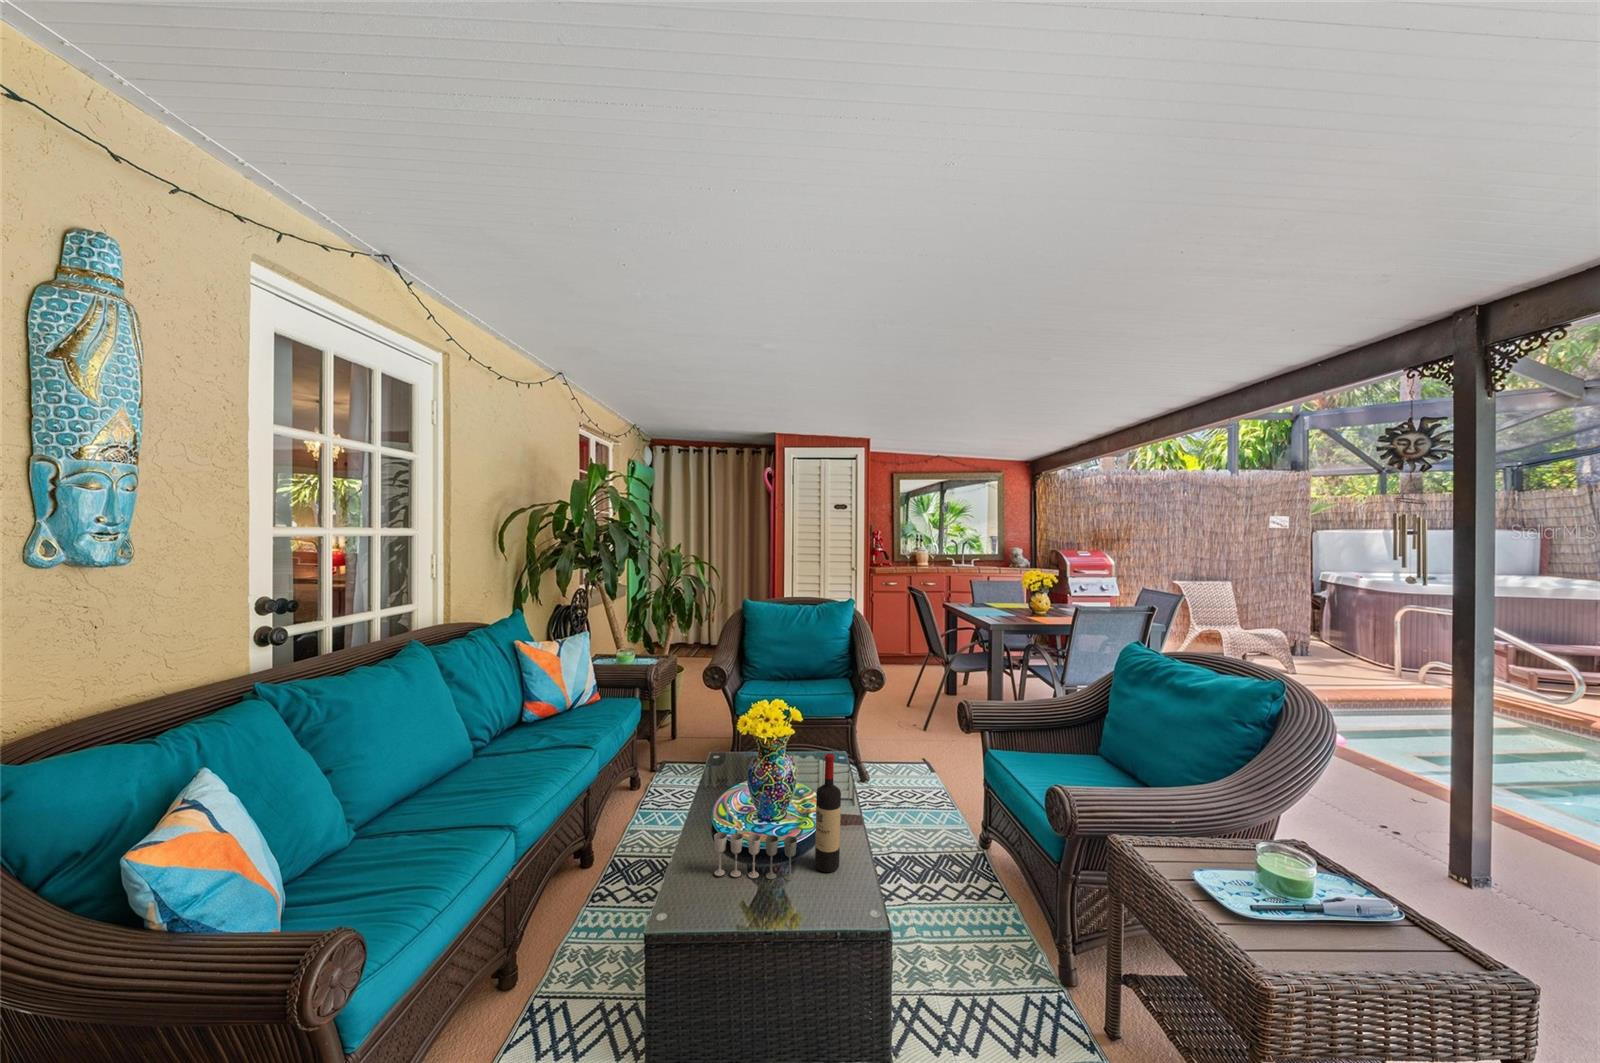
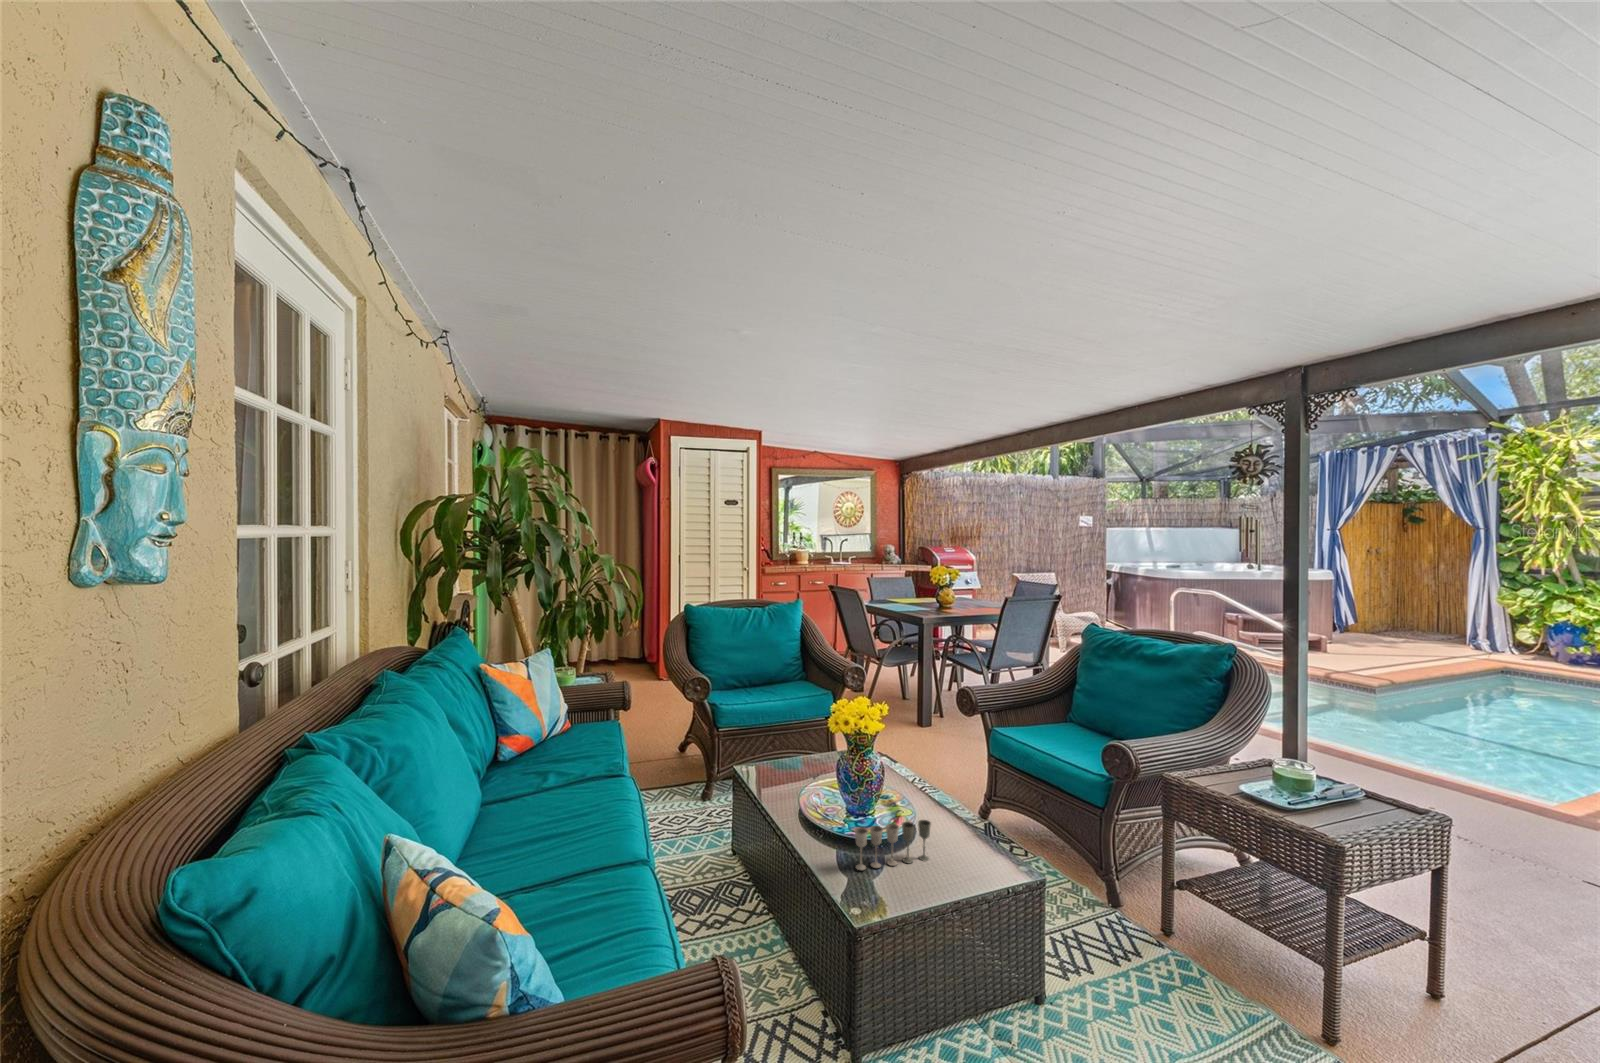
wine bottle: present [815,754,841,872] -> none [934,737,959,848]

